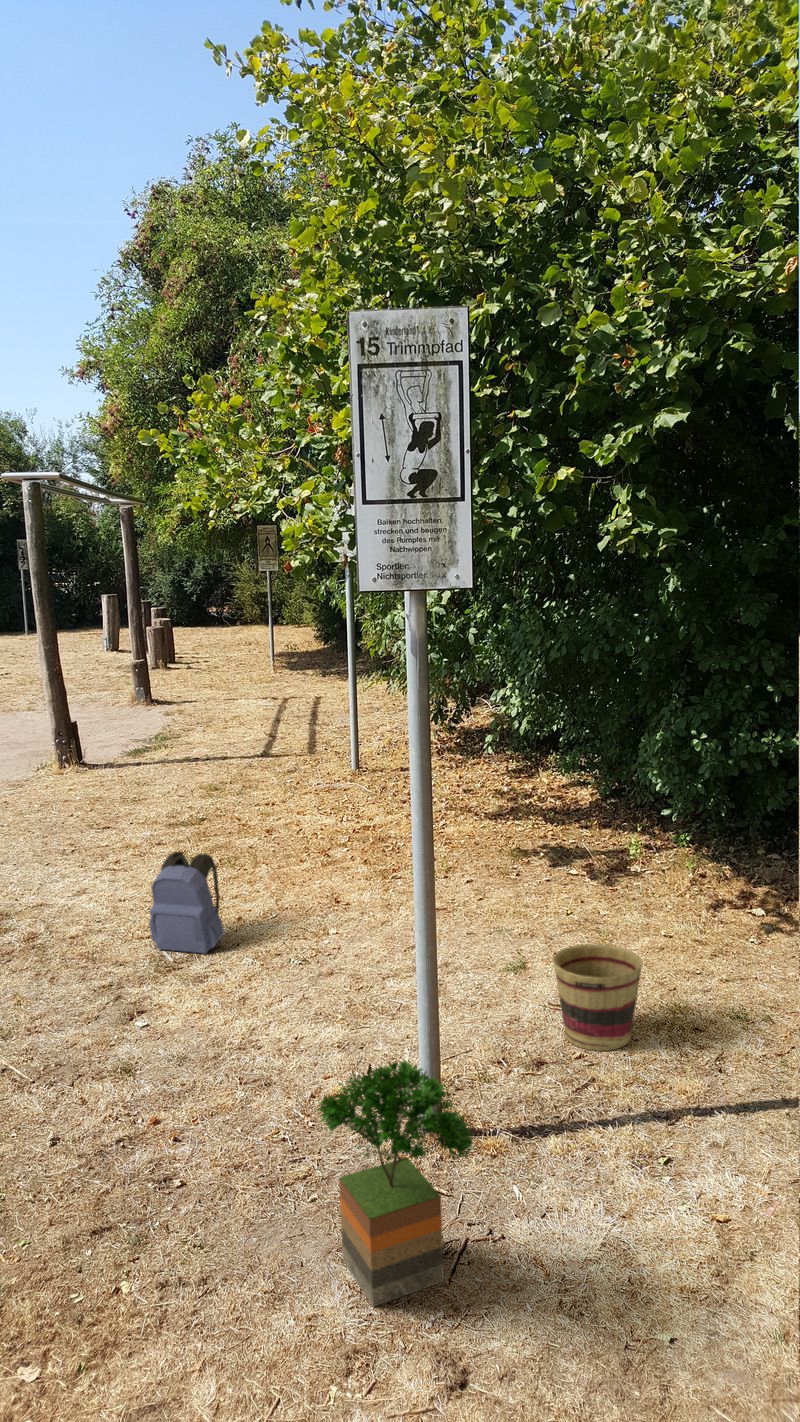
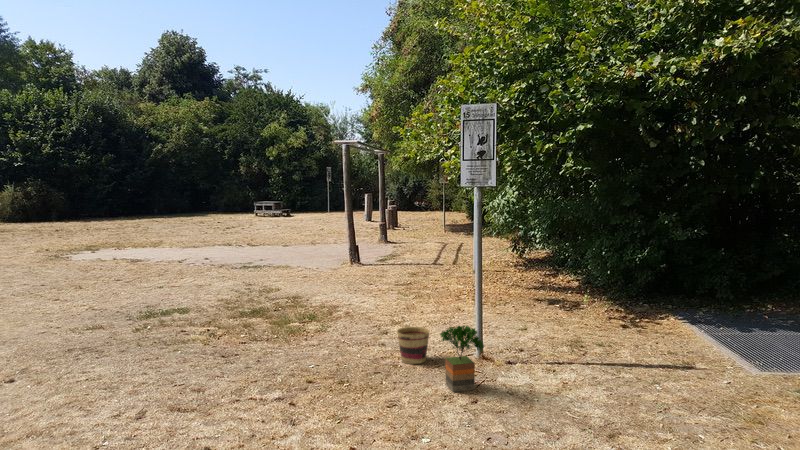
backpack: present [149,852,224,954] -> none [389,283,415,320]
basket: present [553,944,642,1051] -> present [397,327,430,364]

